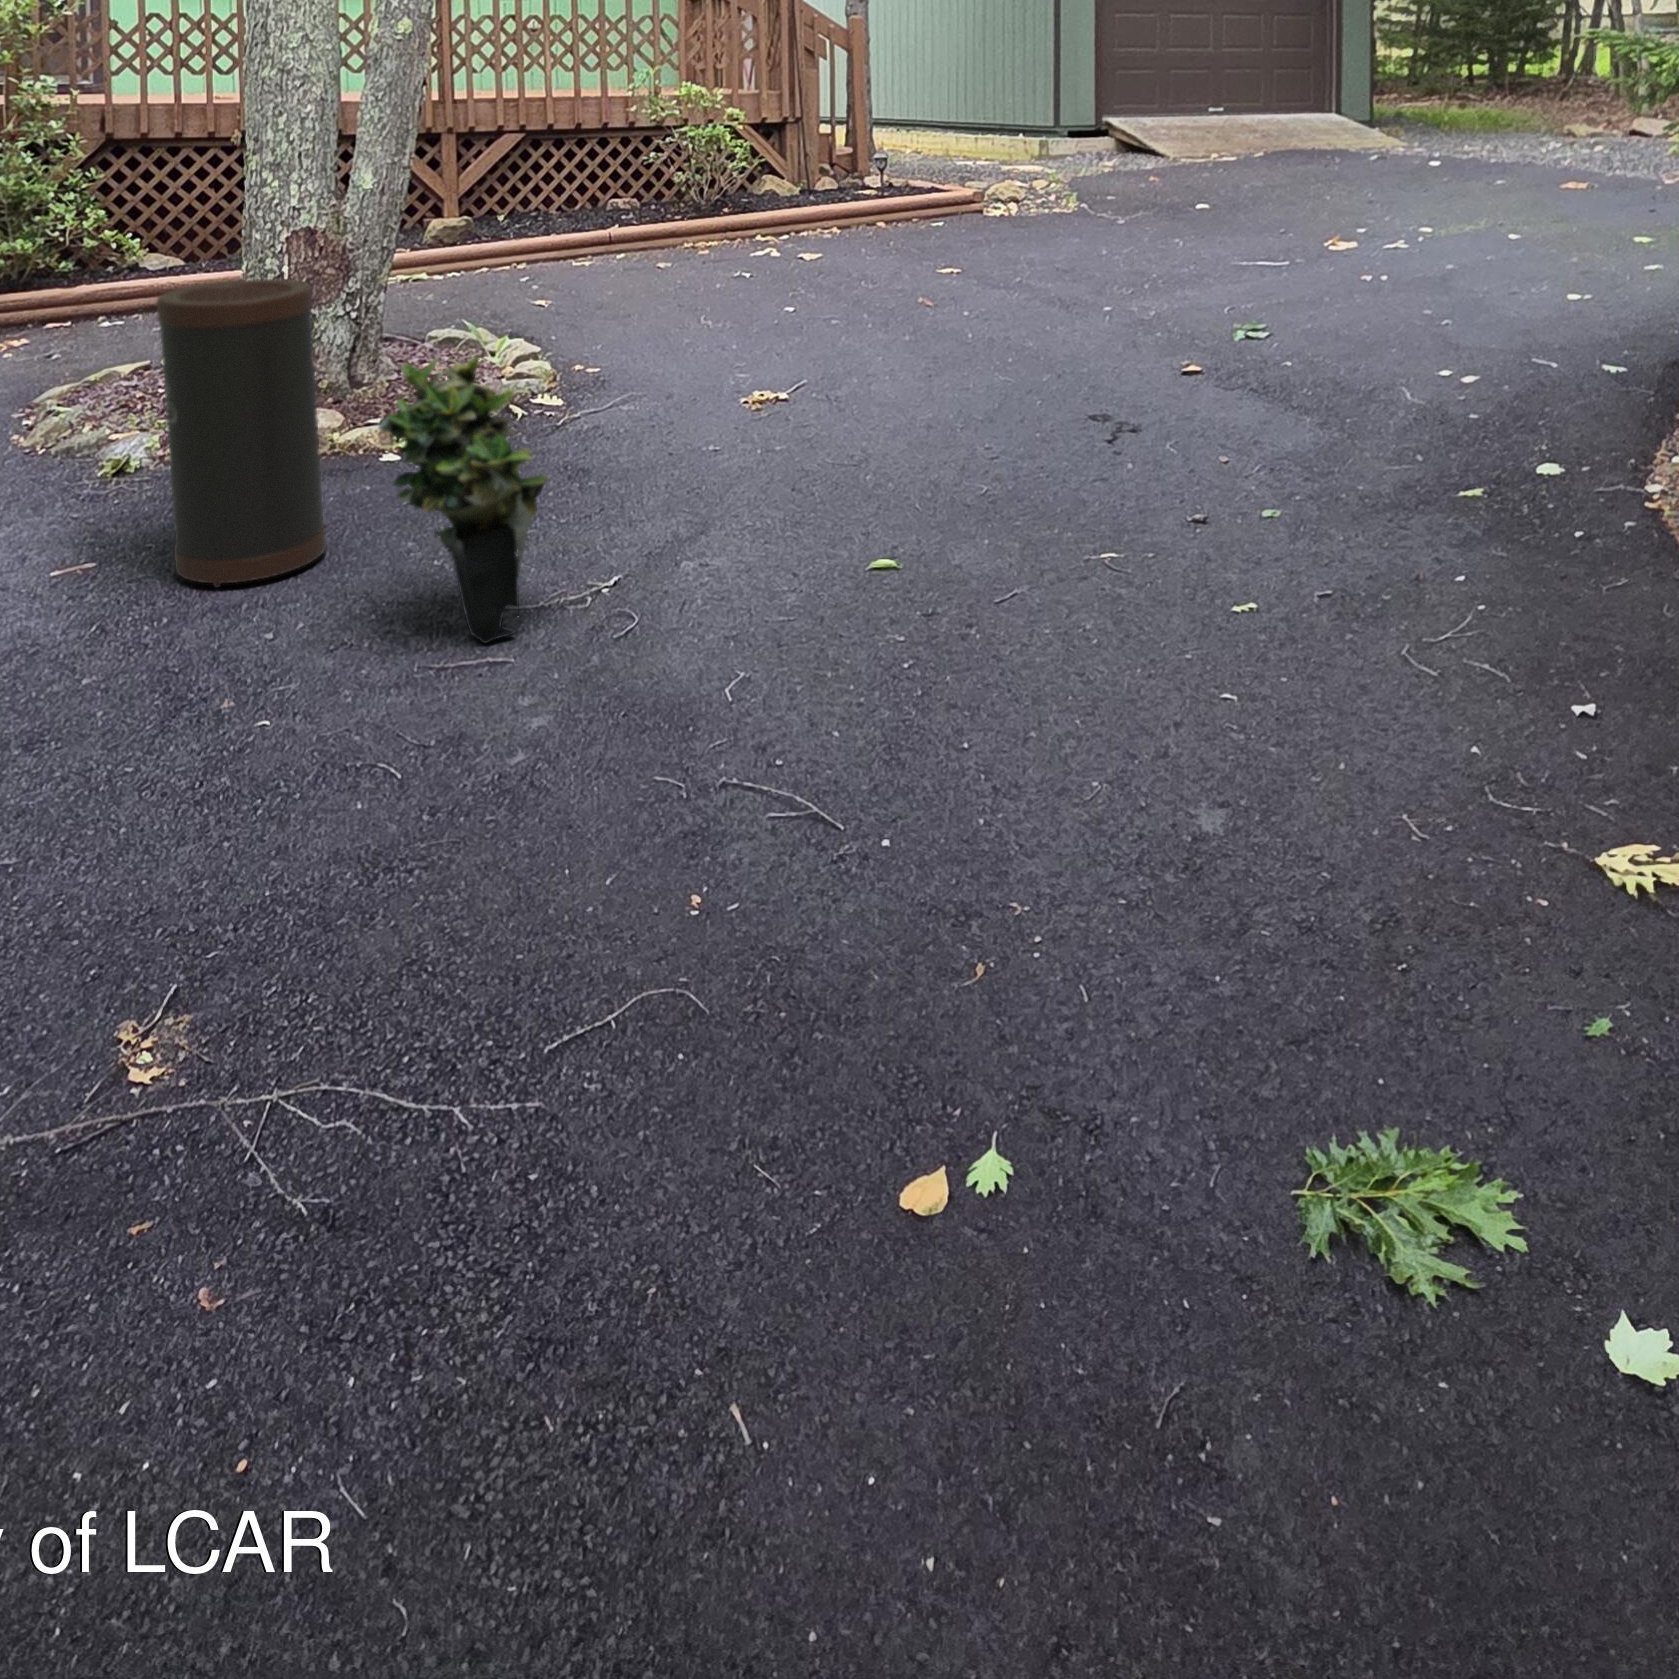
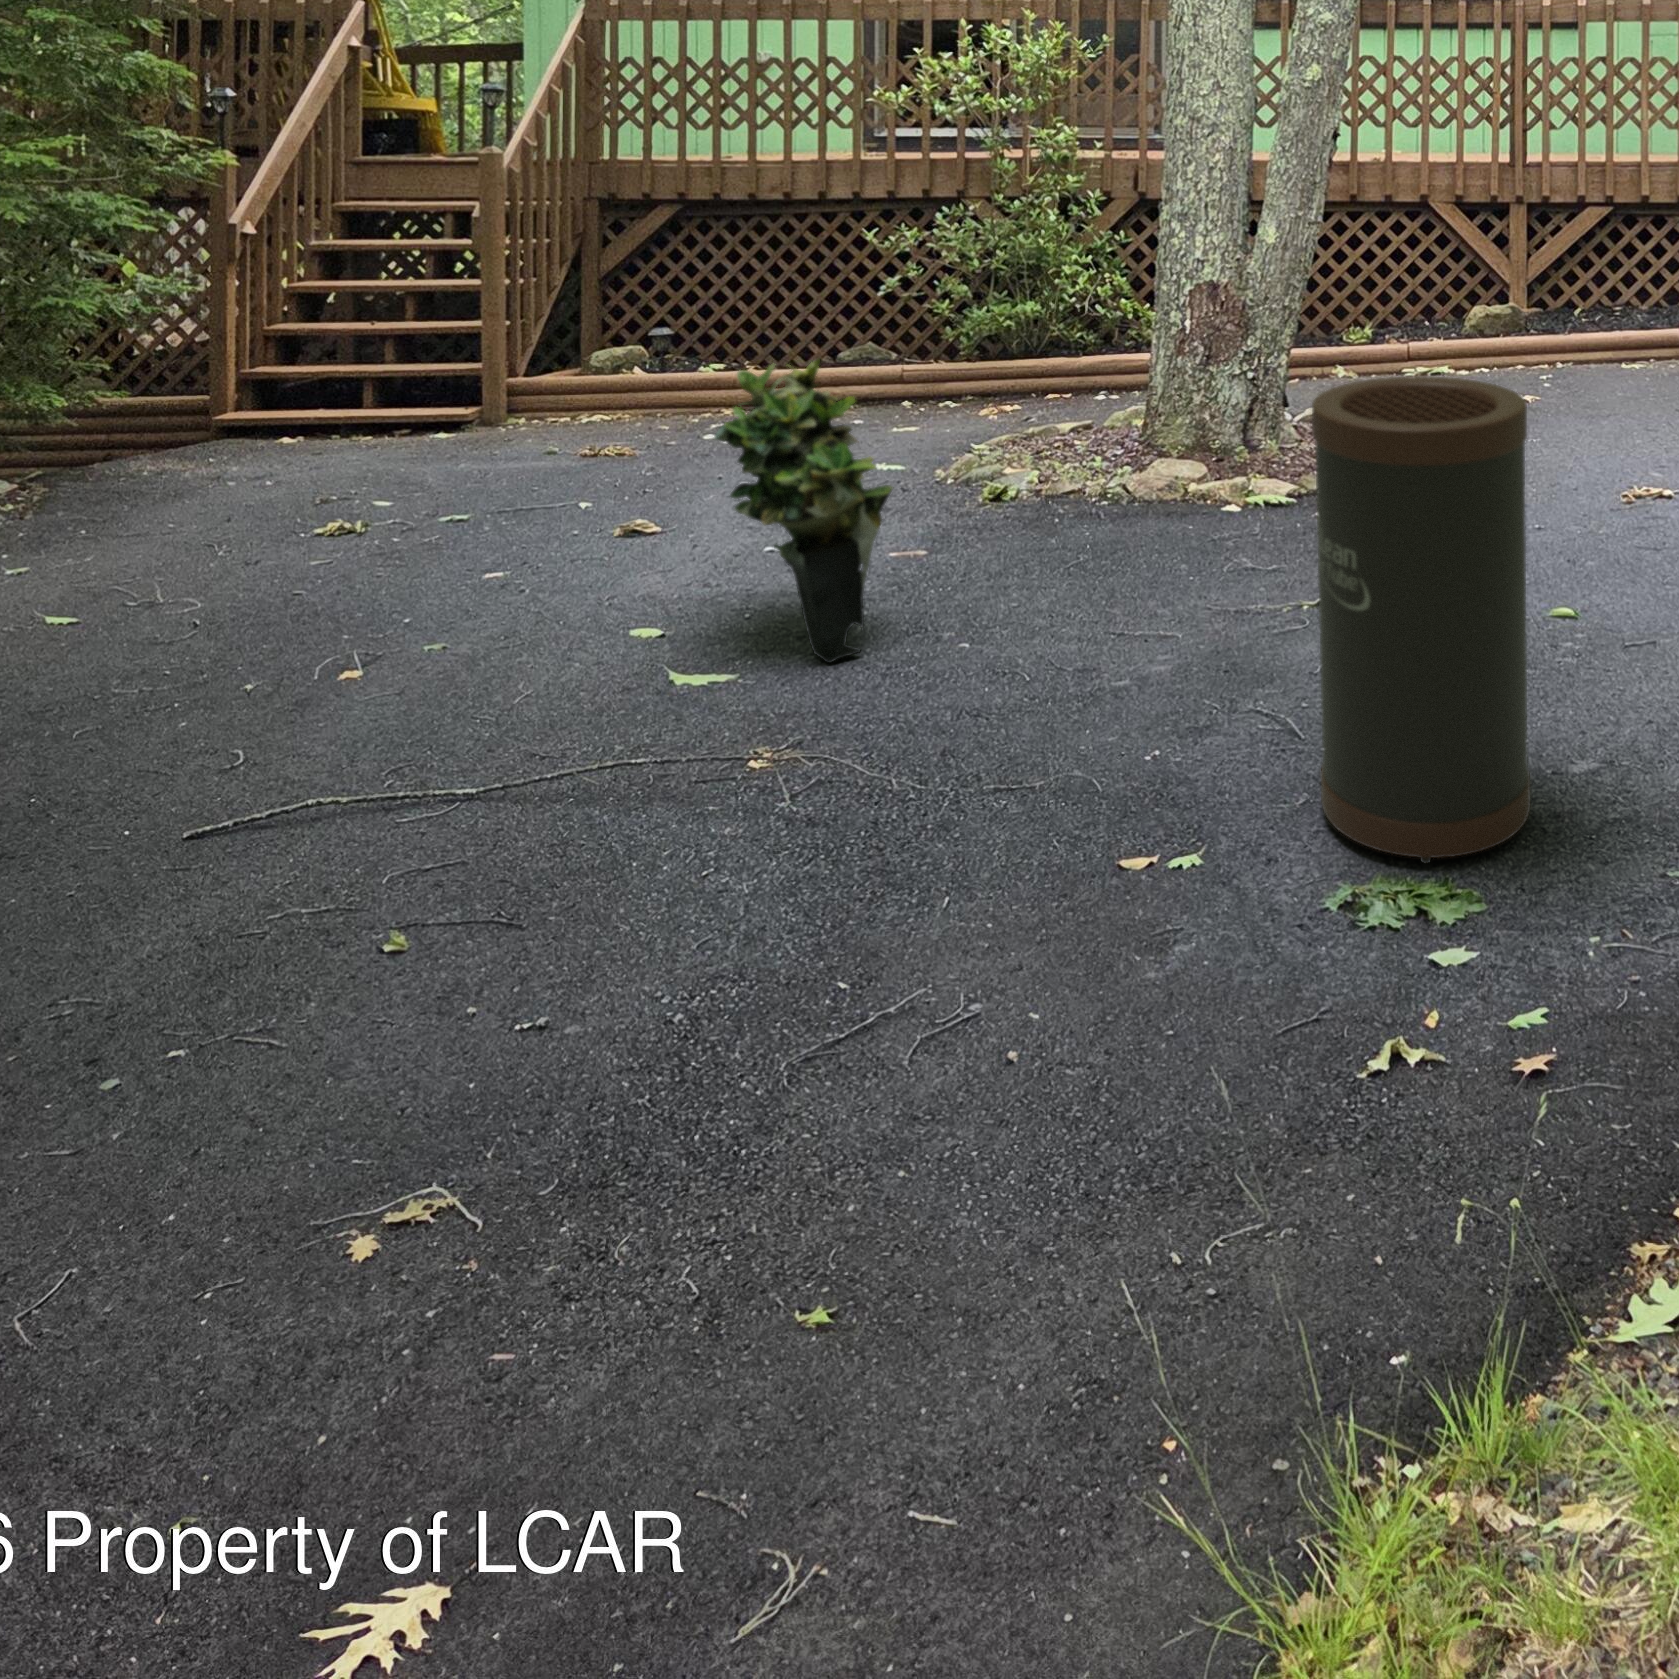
trash can: present [157,279,326,587] -> present [1312,376,1530,864]

